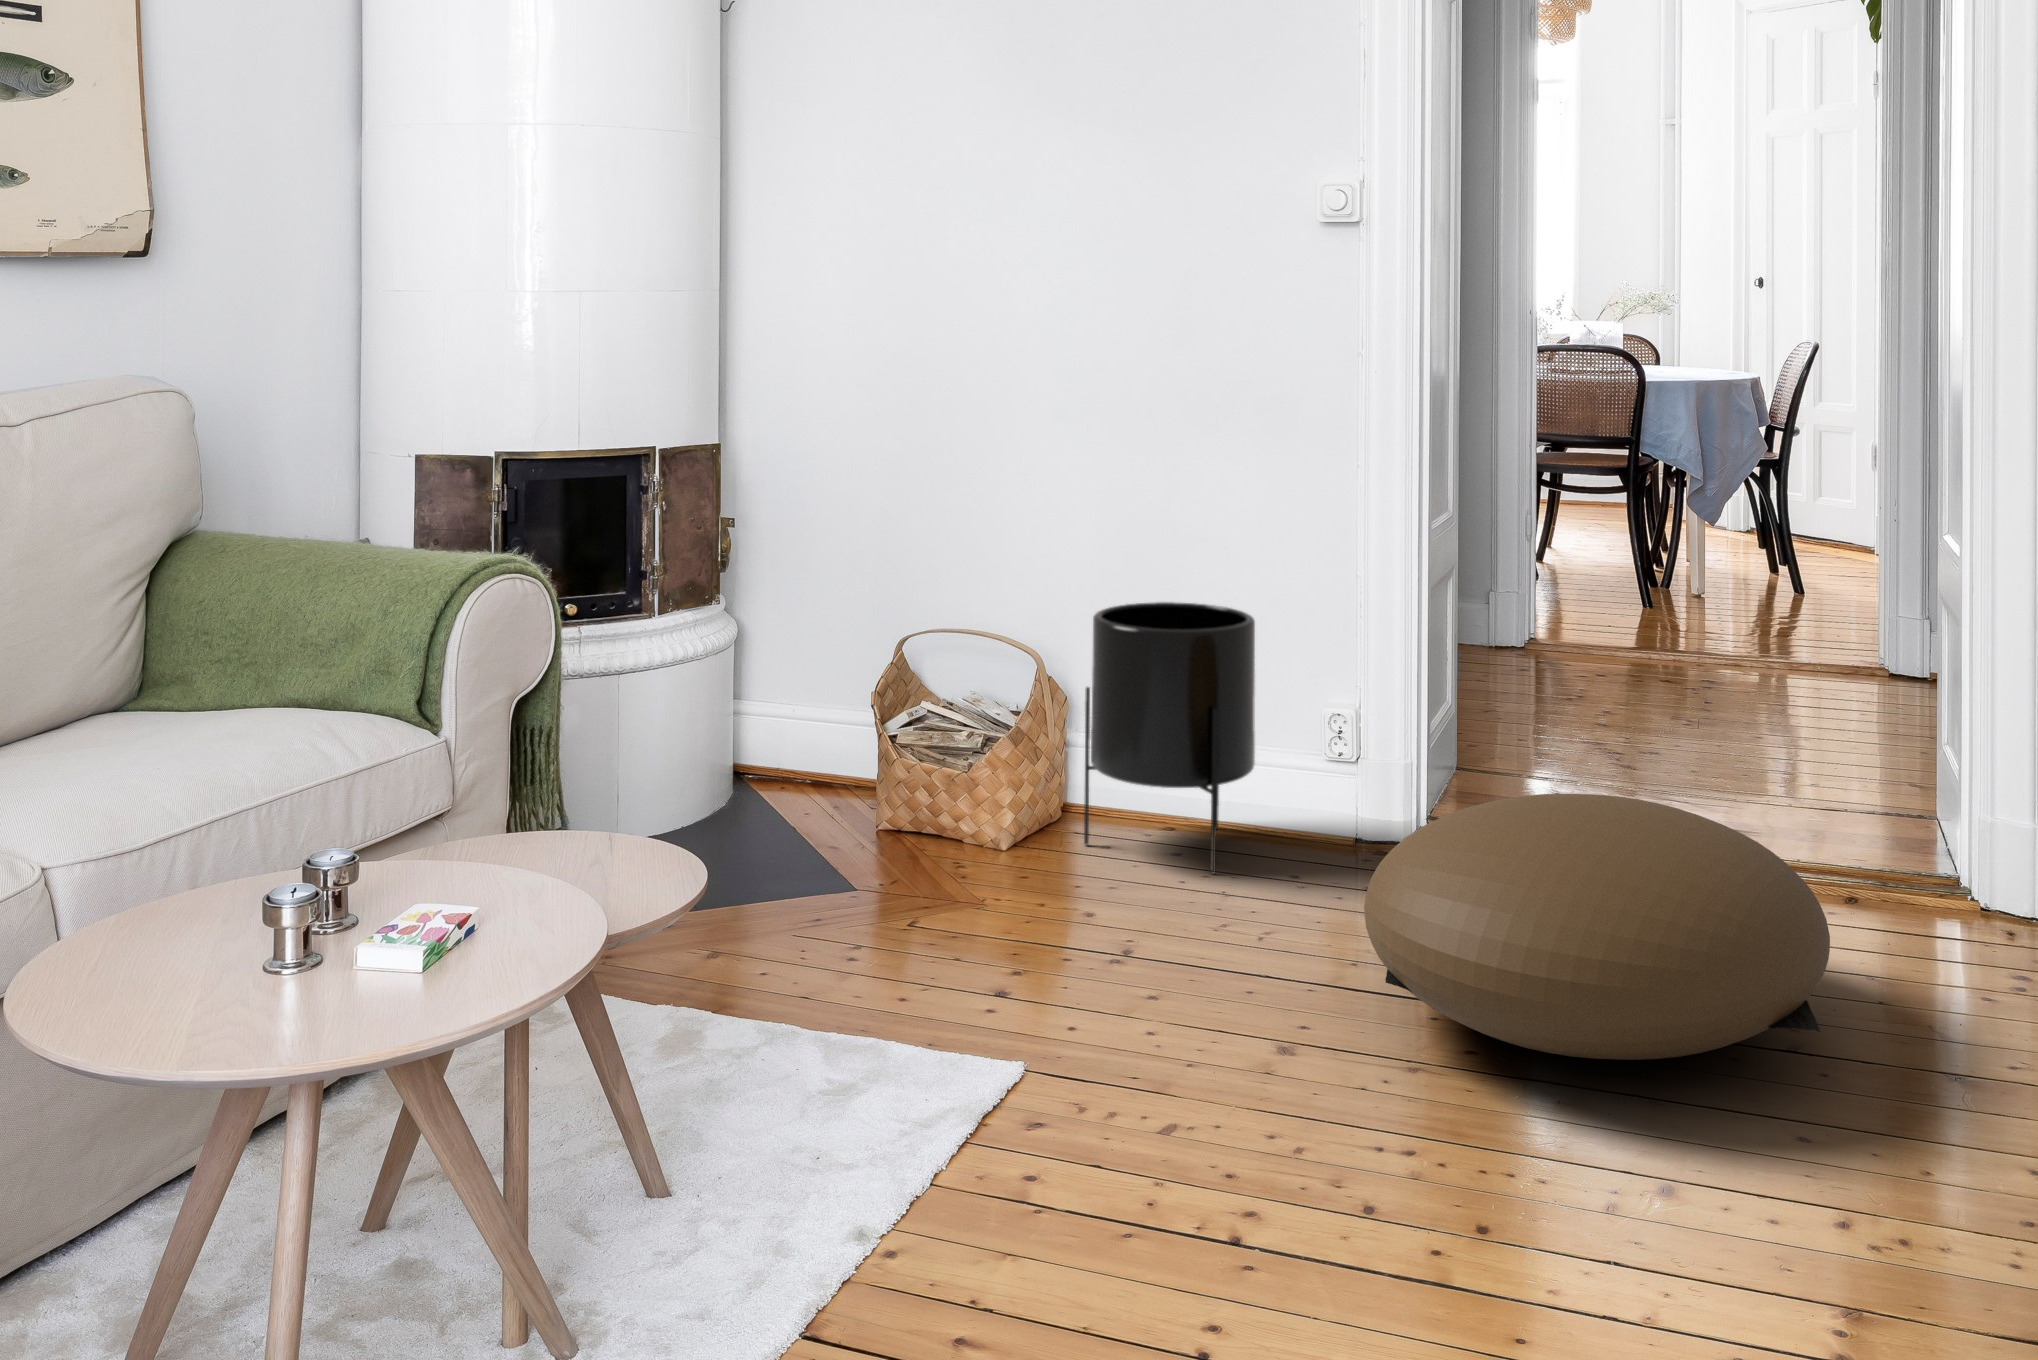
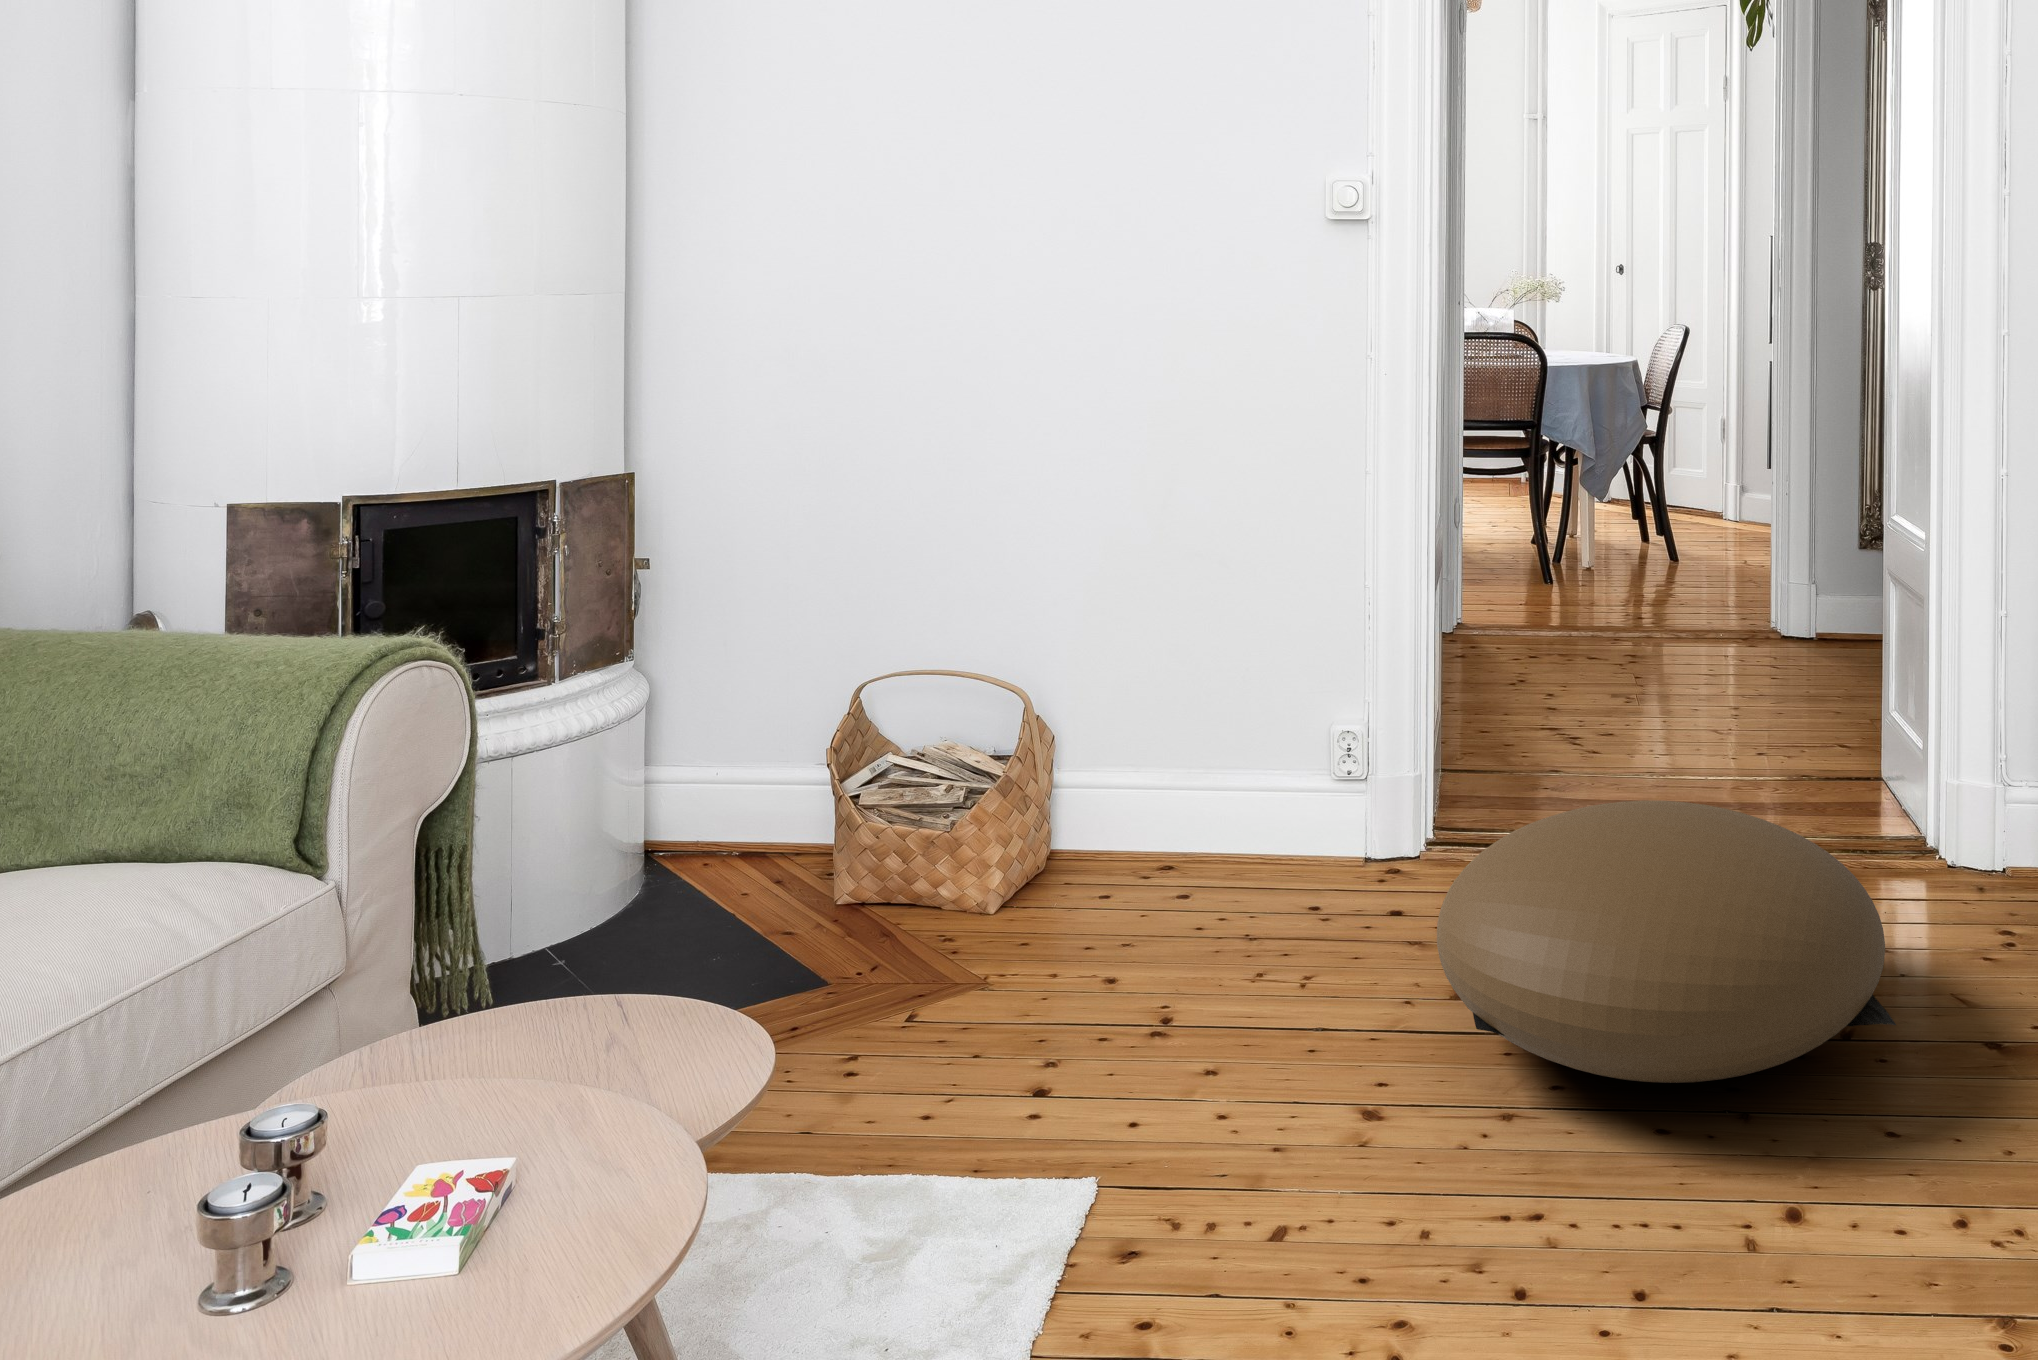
planter: present [1084,602,1255,874] -> none [1083,624,1267,913]

